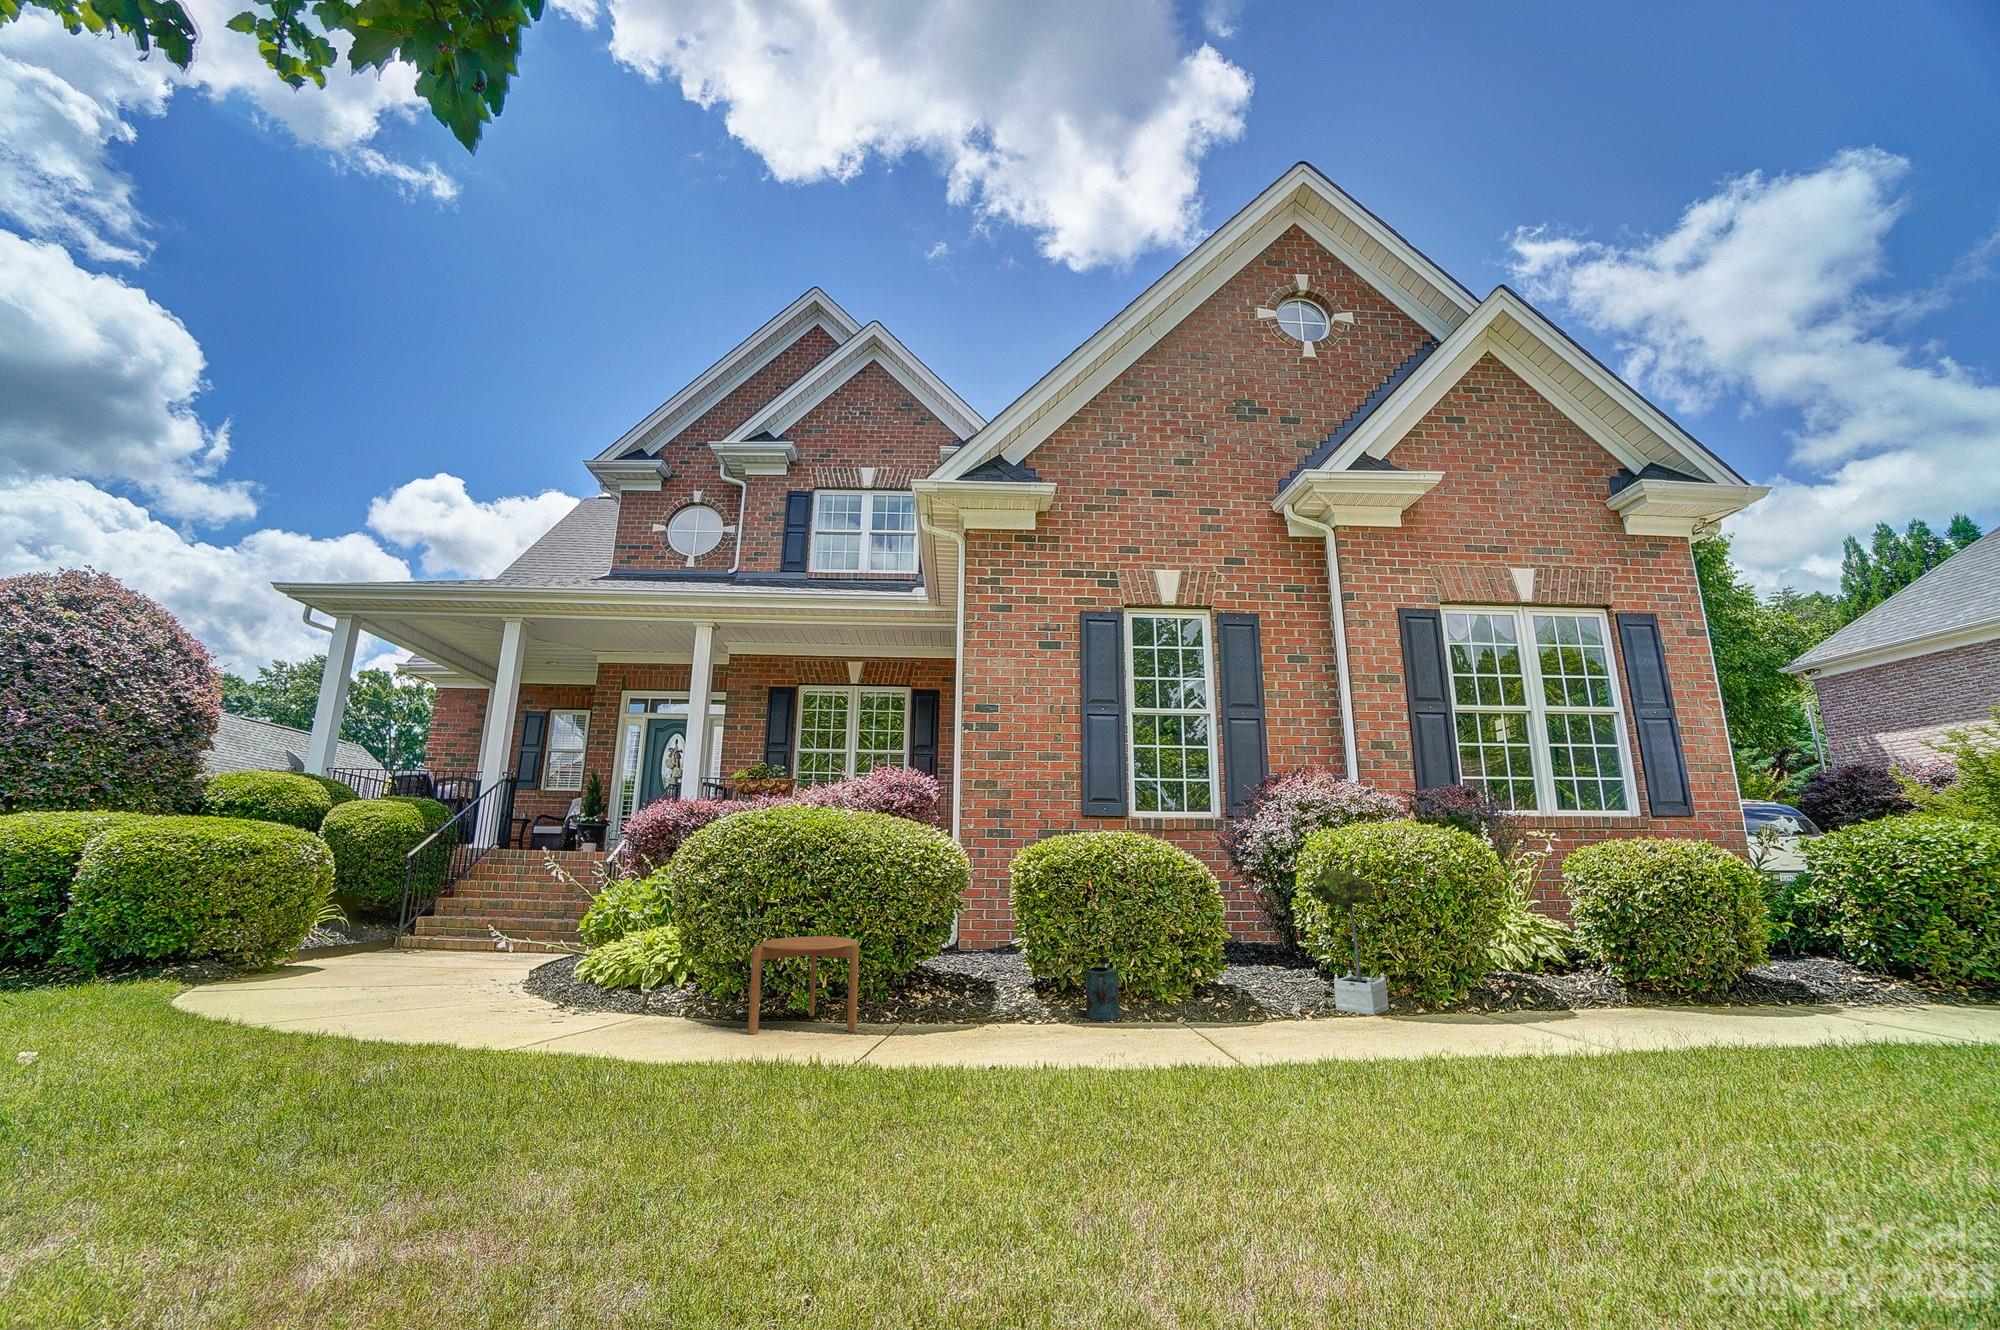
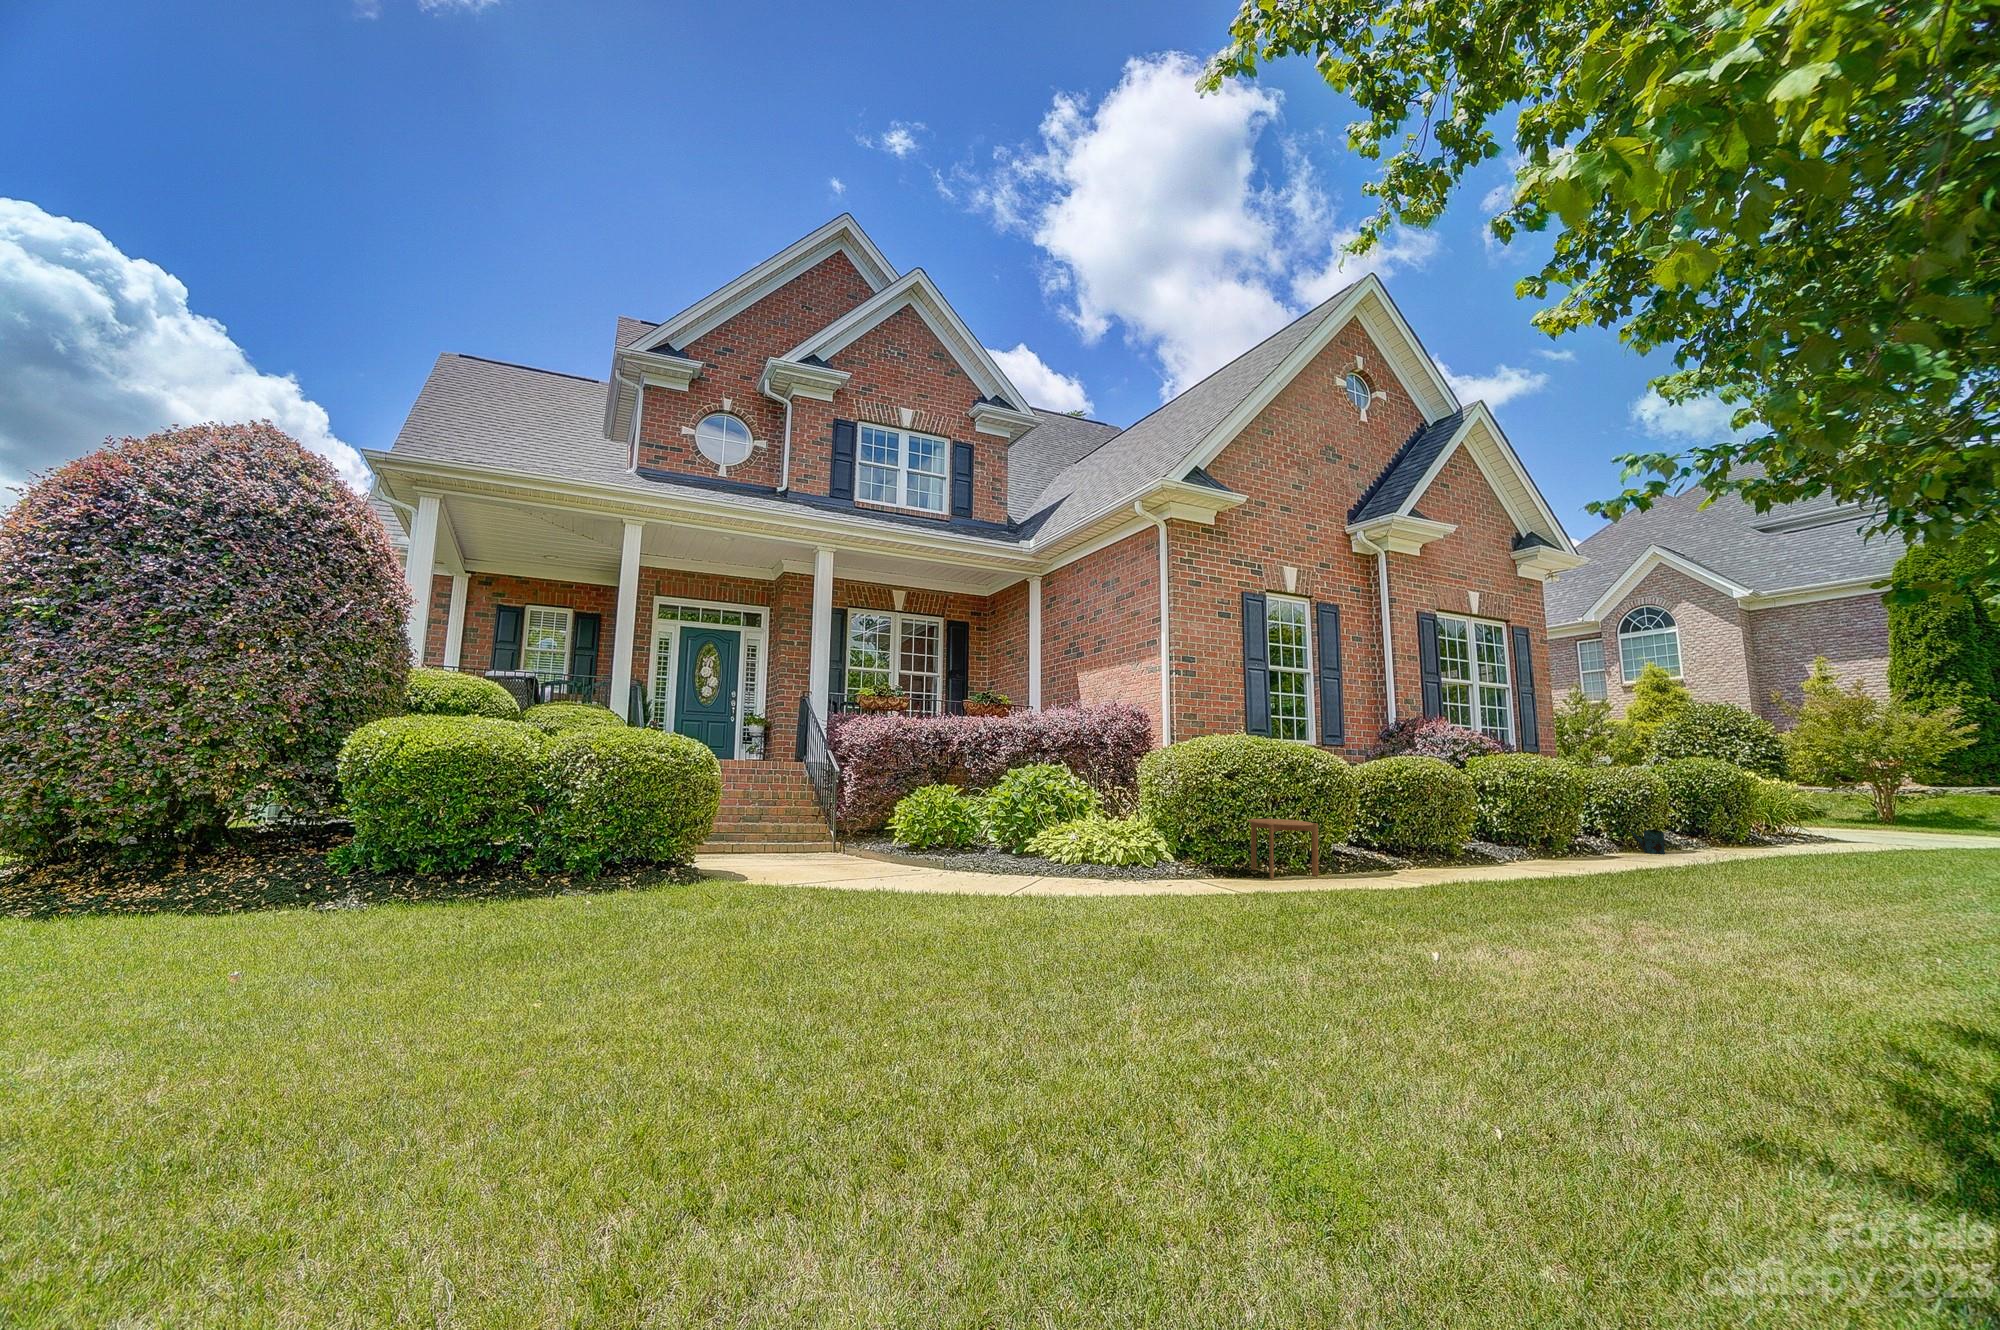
potted tree: present [1315,867,1389,1015] -> none [1467,778,1507,861]
watering can: present [1085,957,1120,1021] -> present [1625,826,1665,854]

